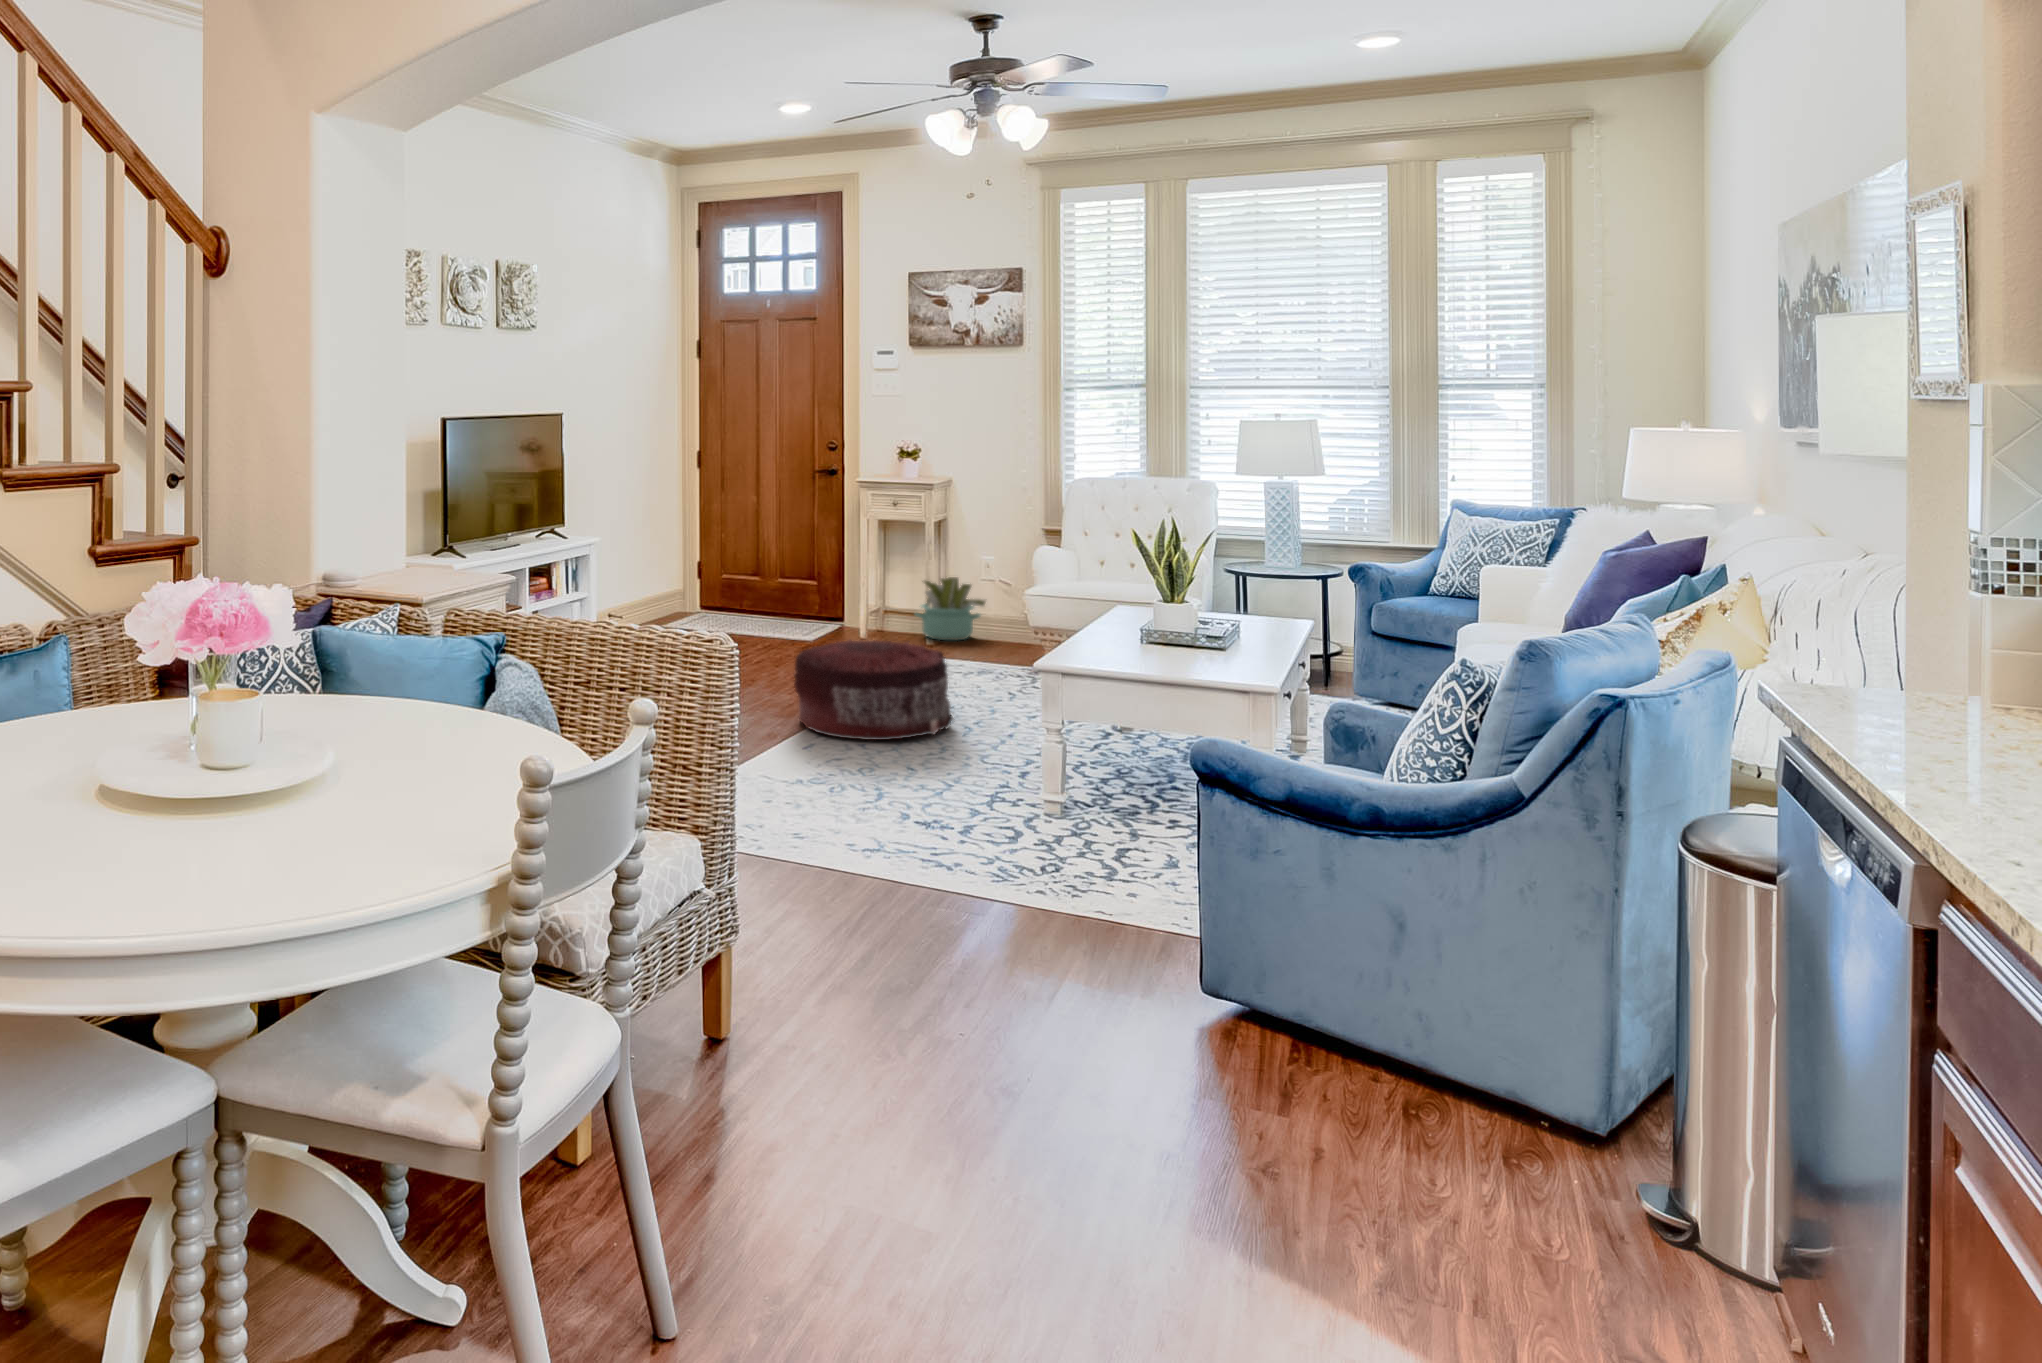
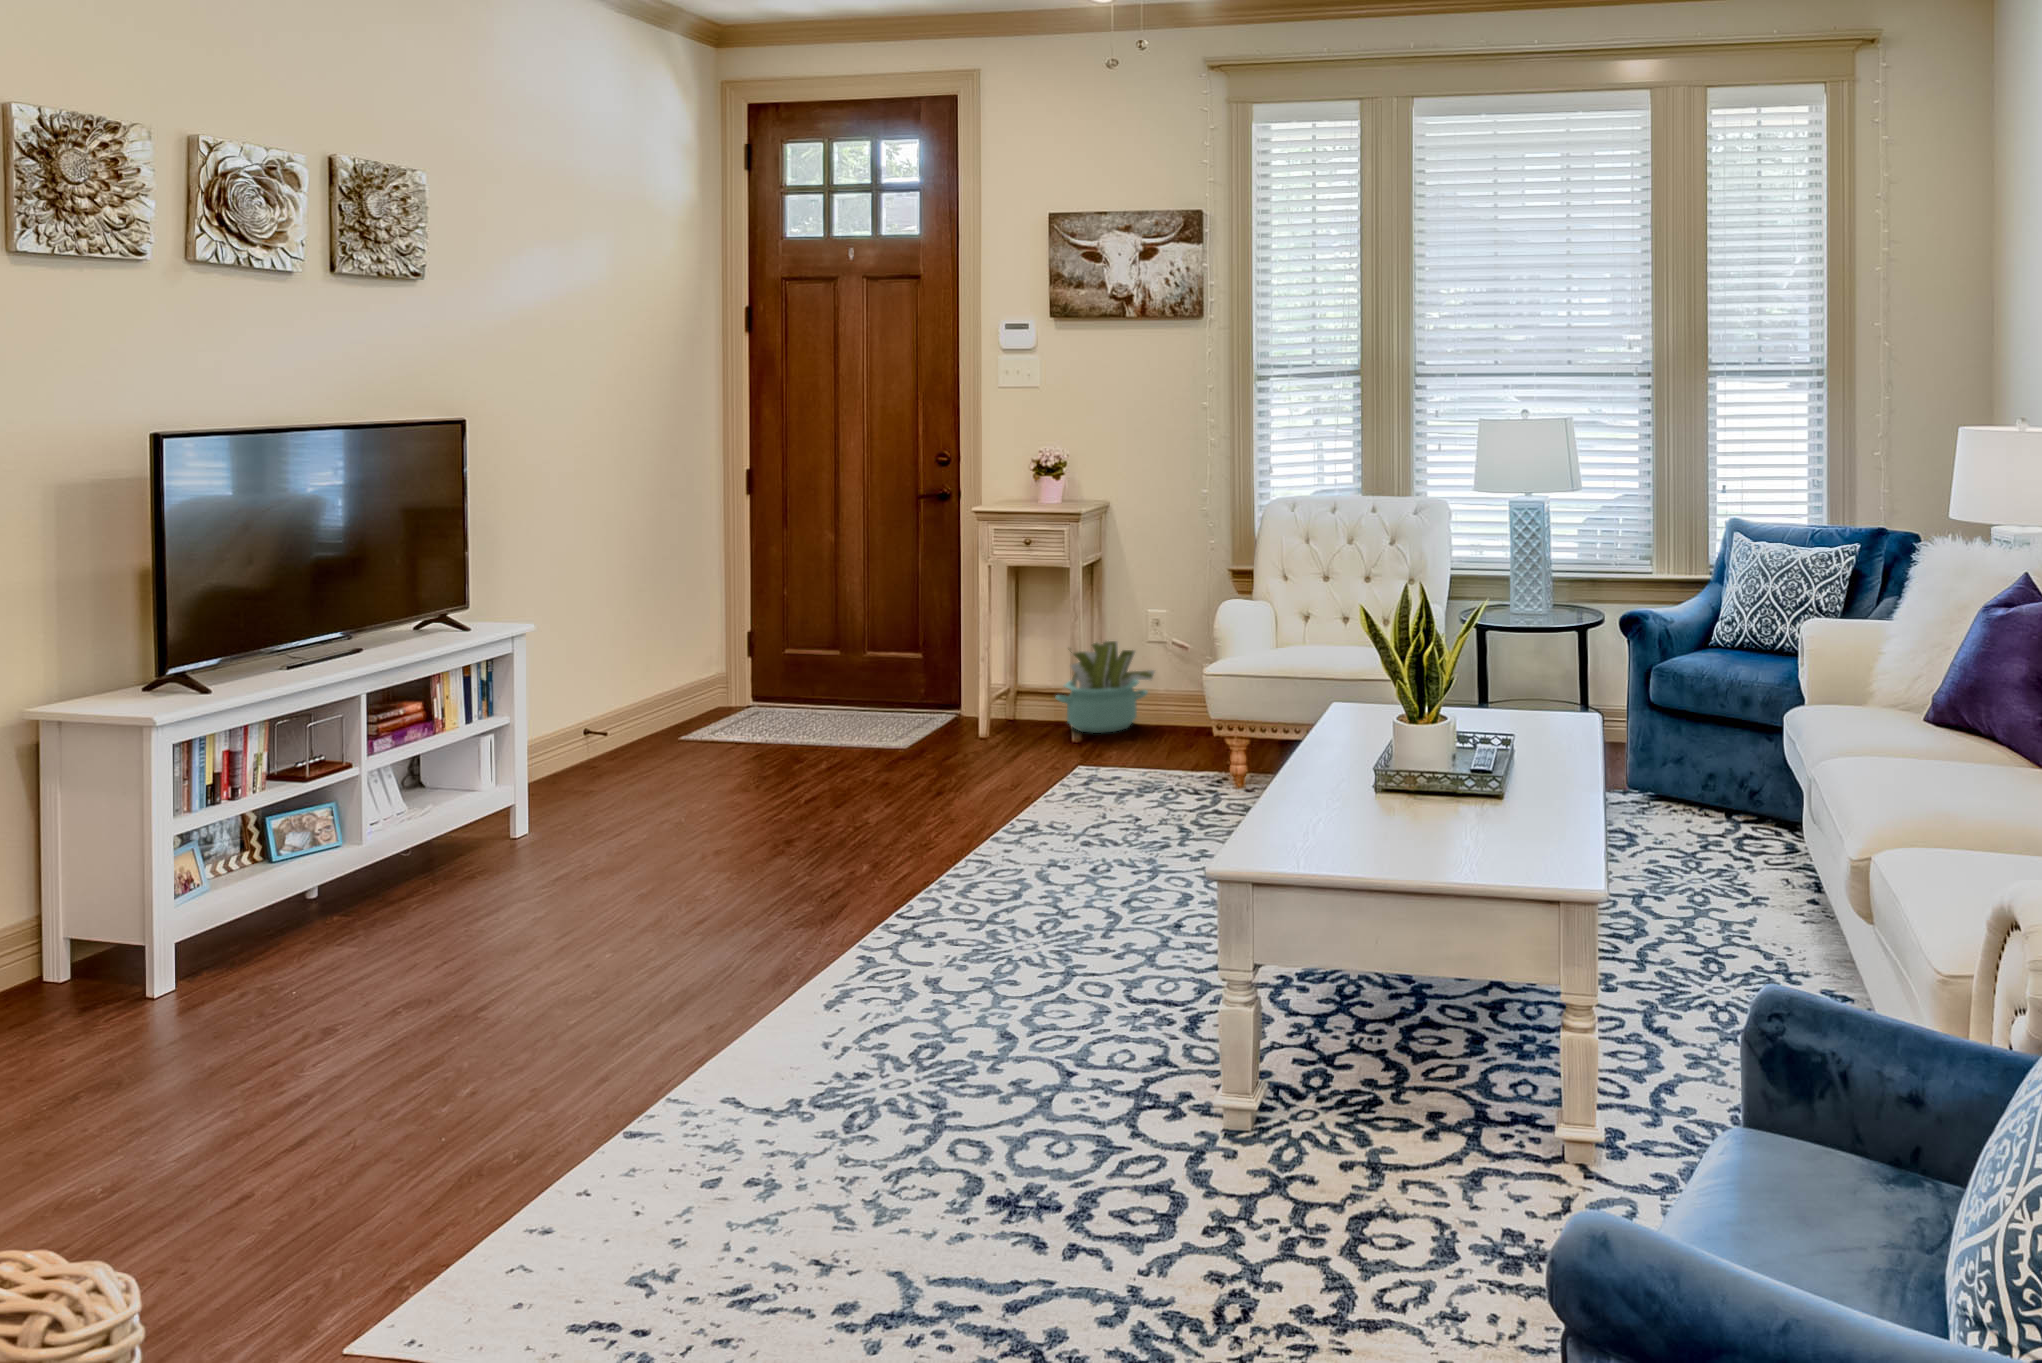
pouf: present [794,640,953,740] -> none [822,777,1091,971]

